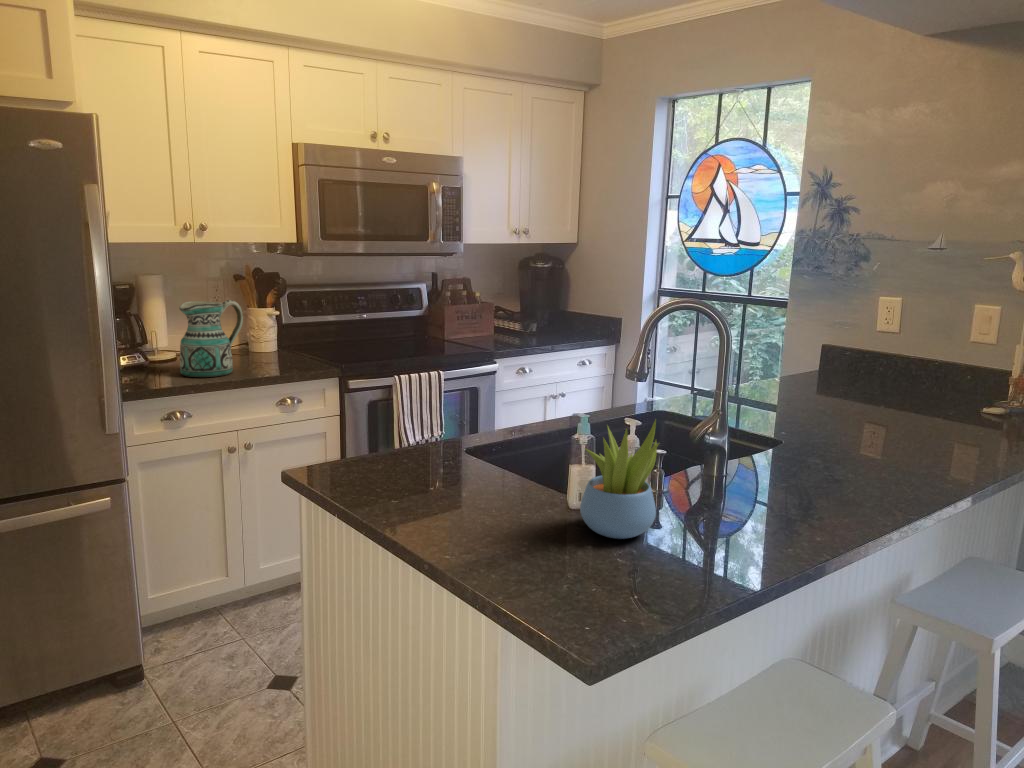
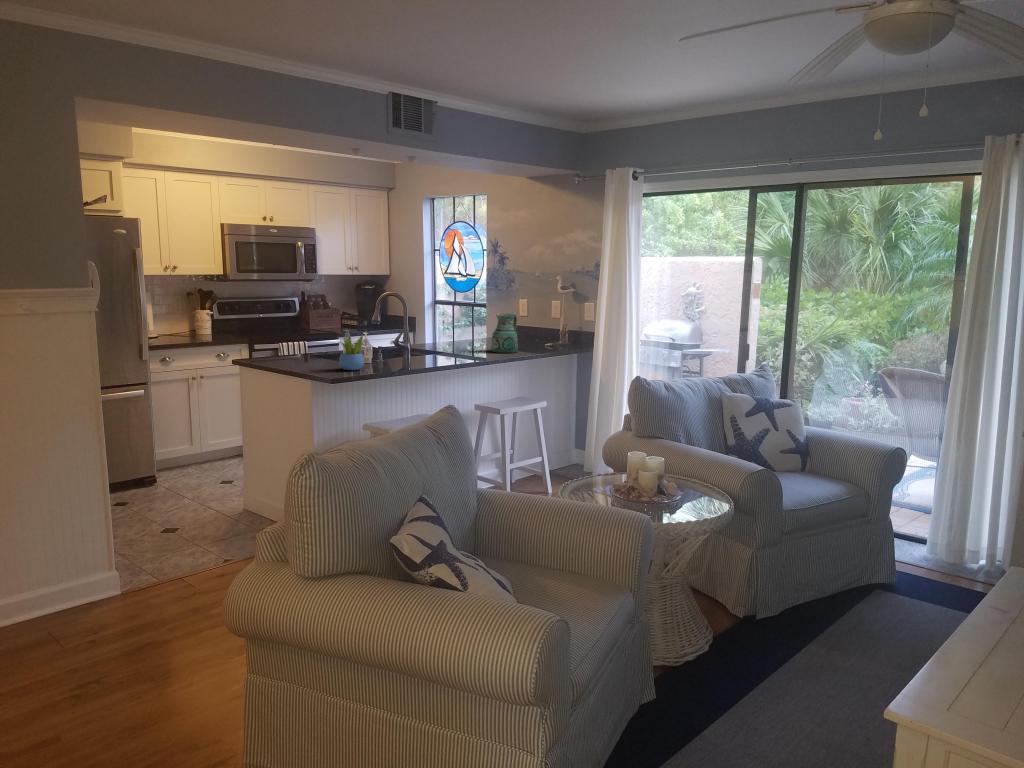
ceramic pitcher: present [180,300,243,377] -> present [491,312,518,353]

